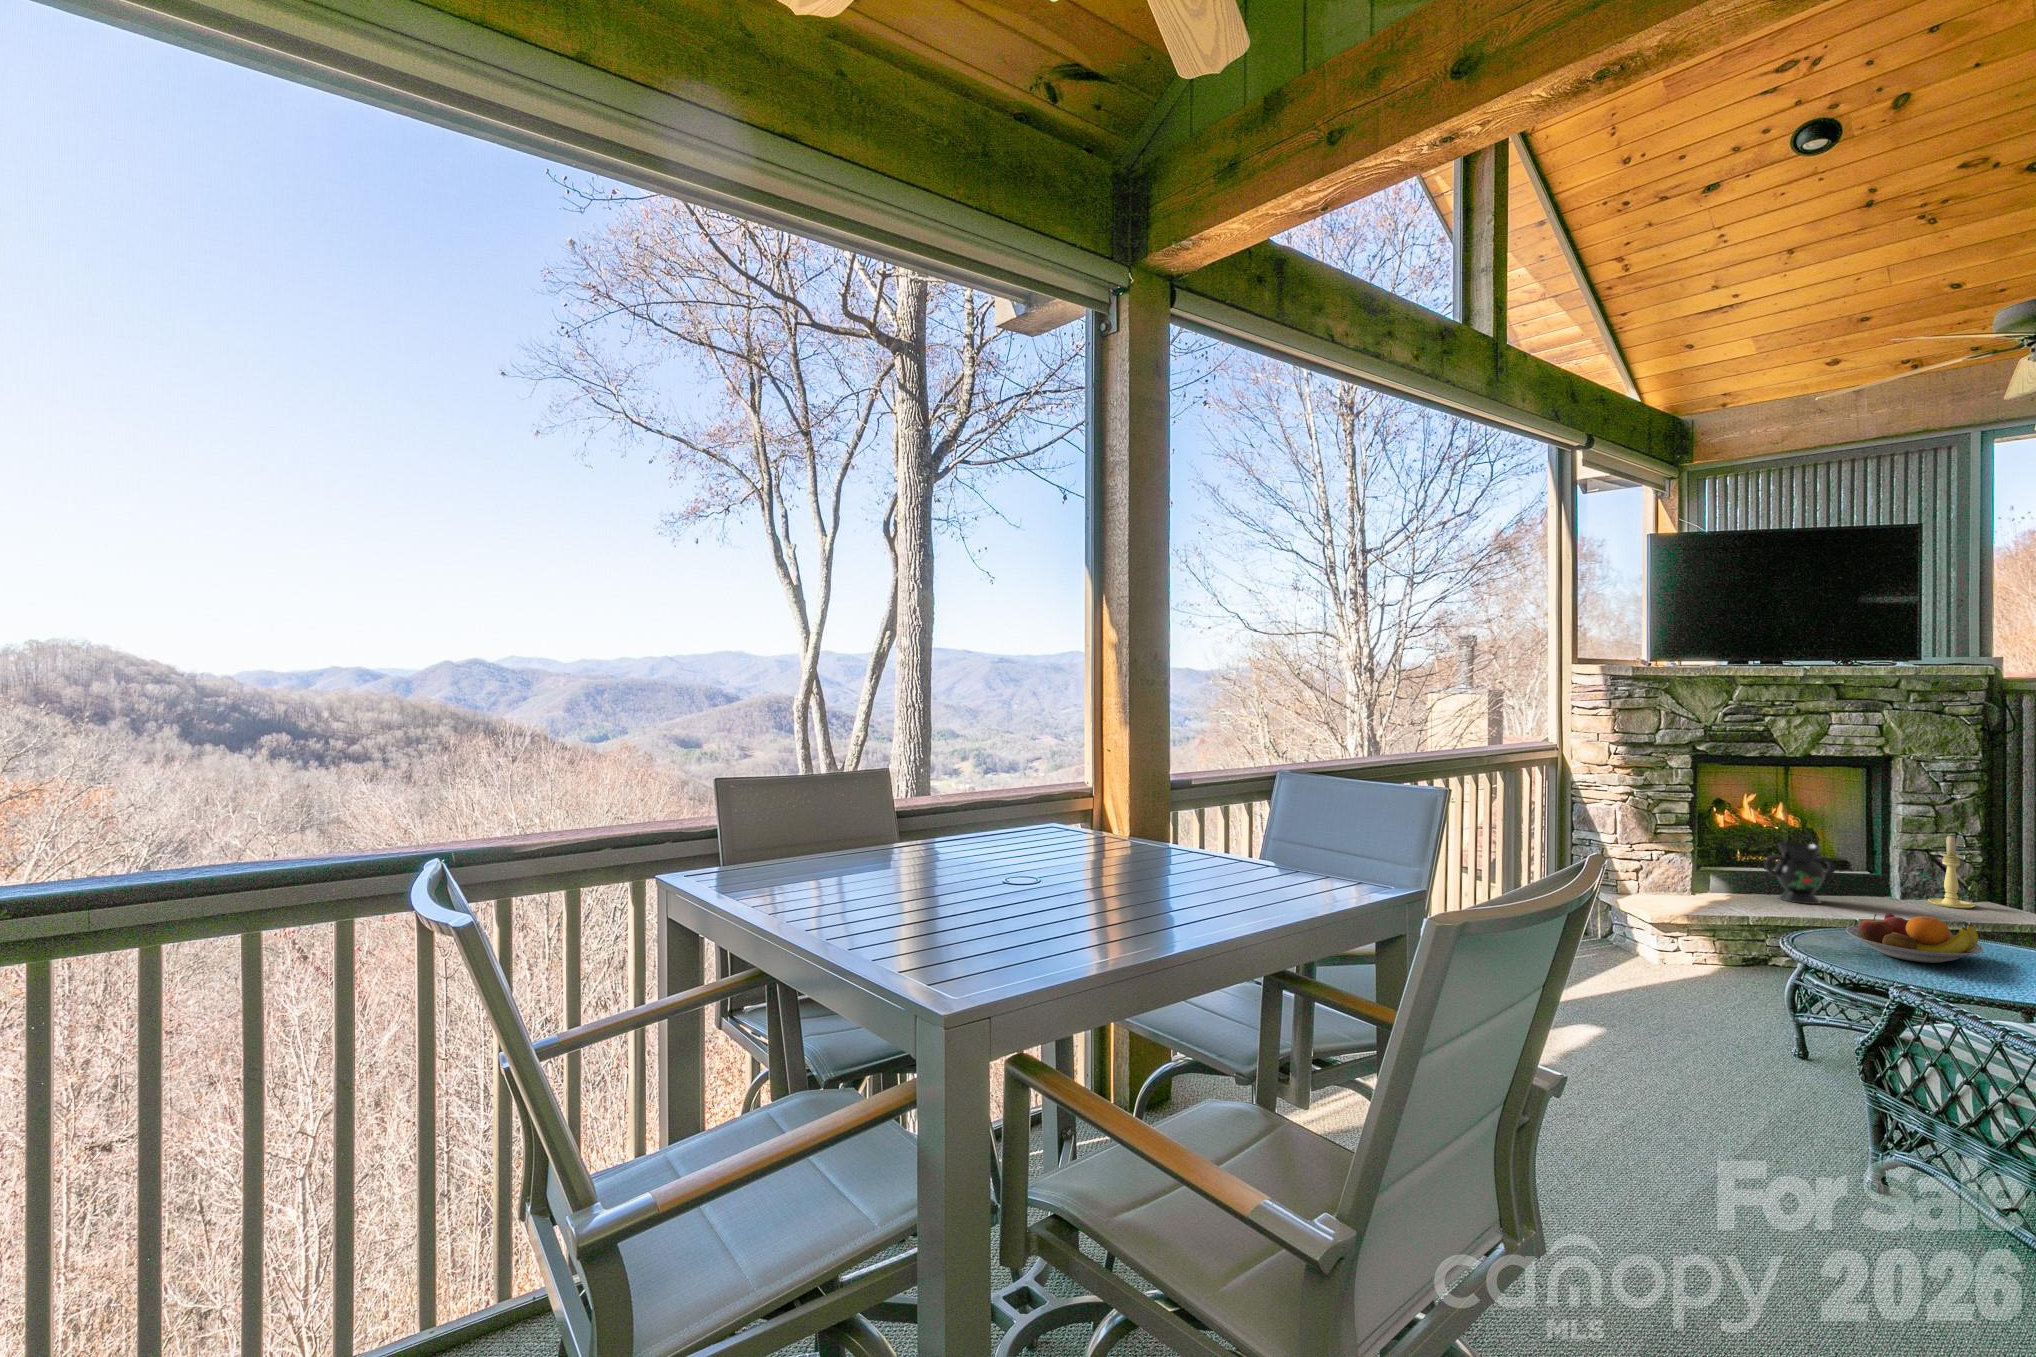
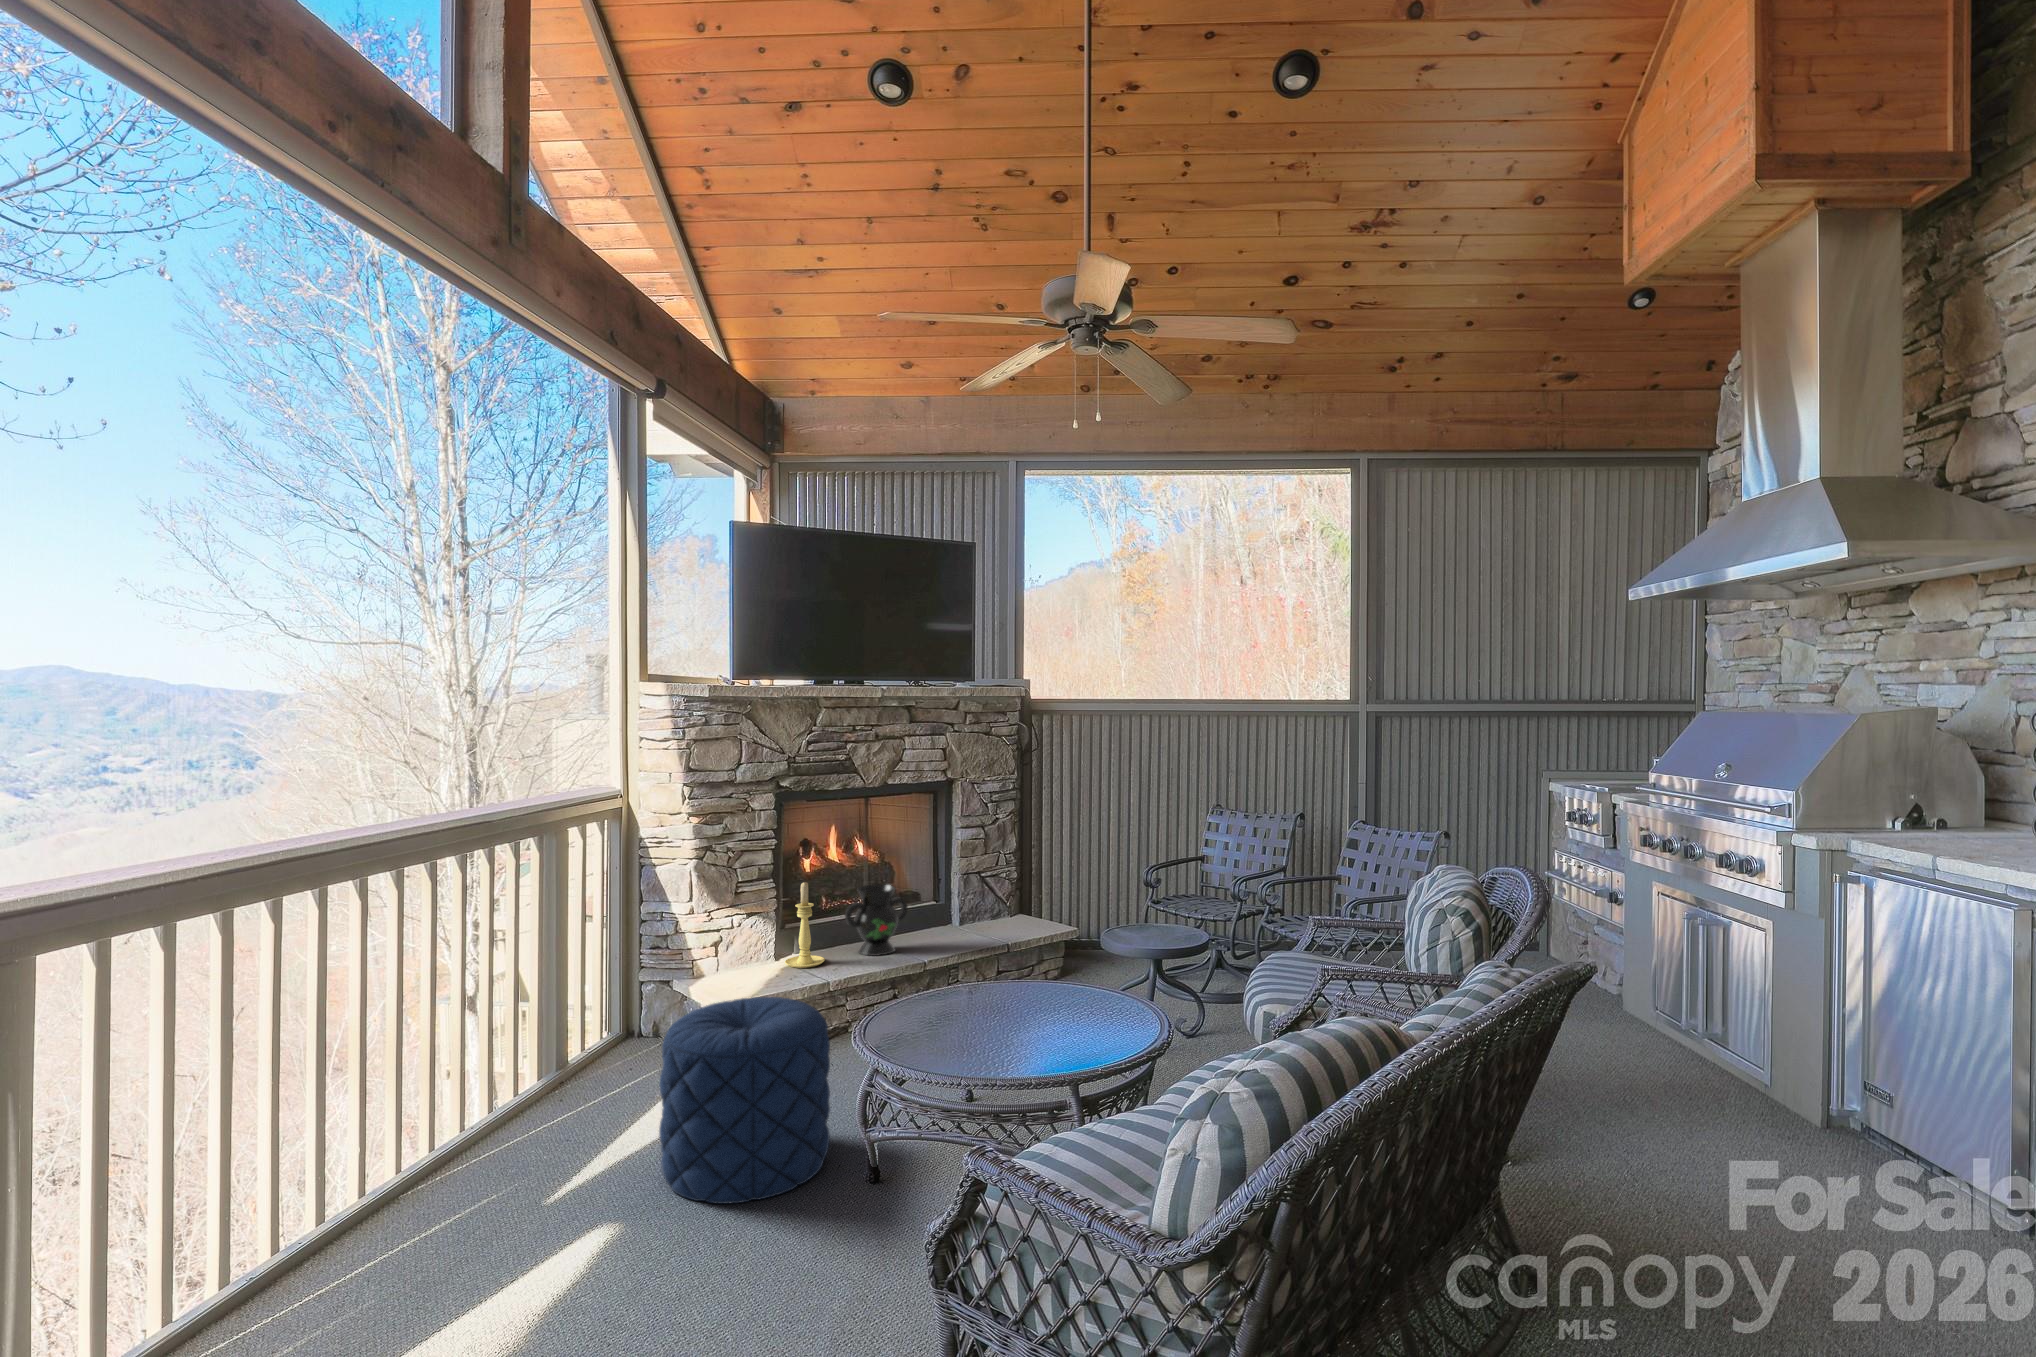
candle holder: present [1928,835,1975,908] -> present [785,882,825,968]
pouf: none [1613,899,1761,1041] -> present [659,997,830,1204]
fruit bowl: present [1846,913,1983,963] -> none [912,977,1029,1037]

